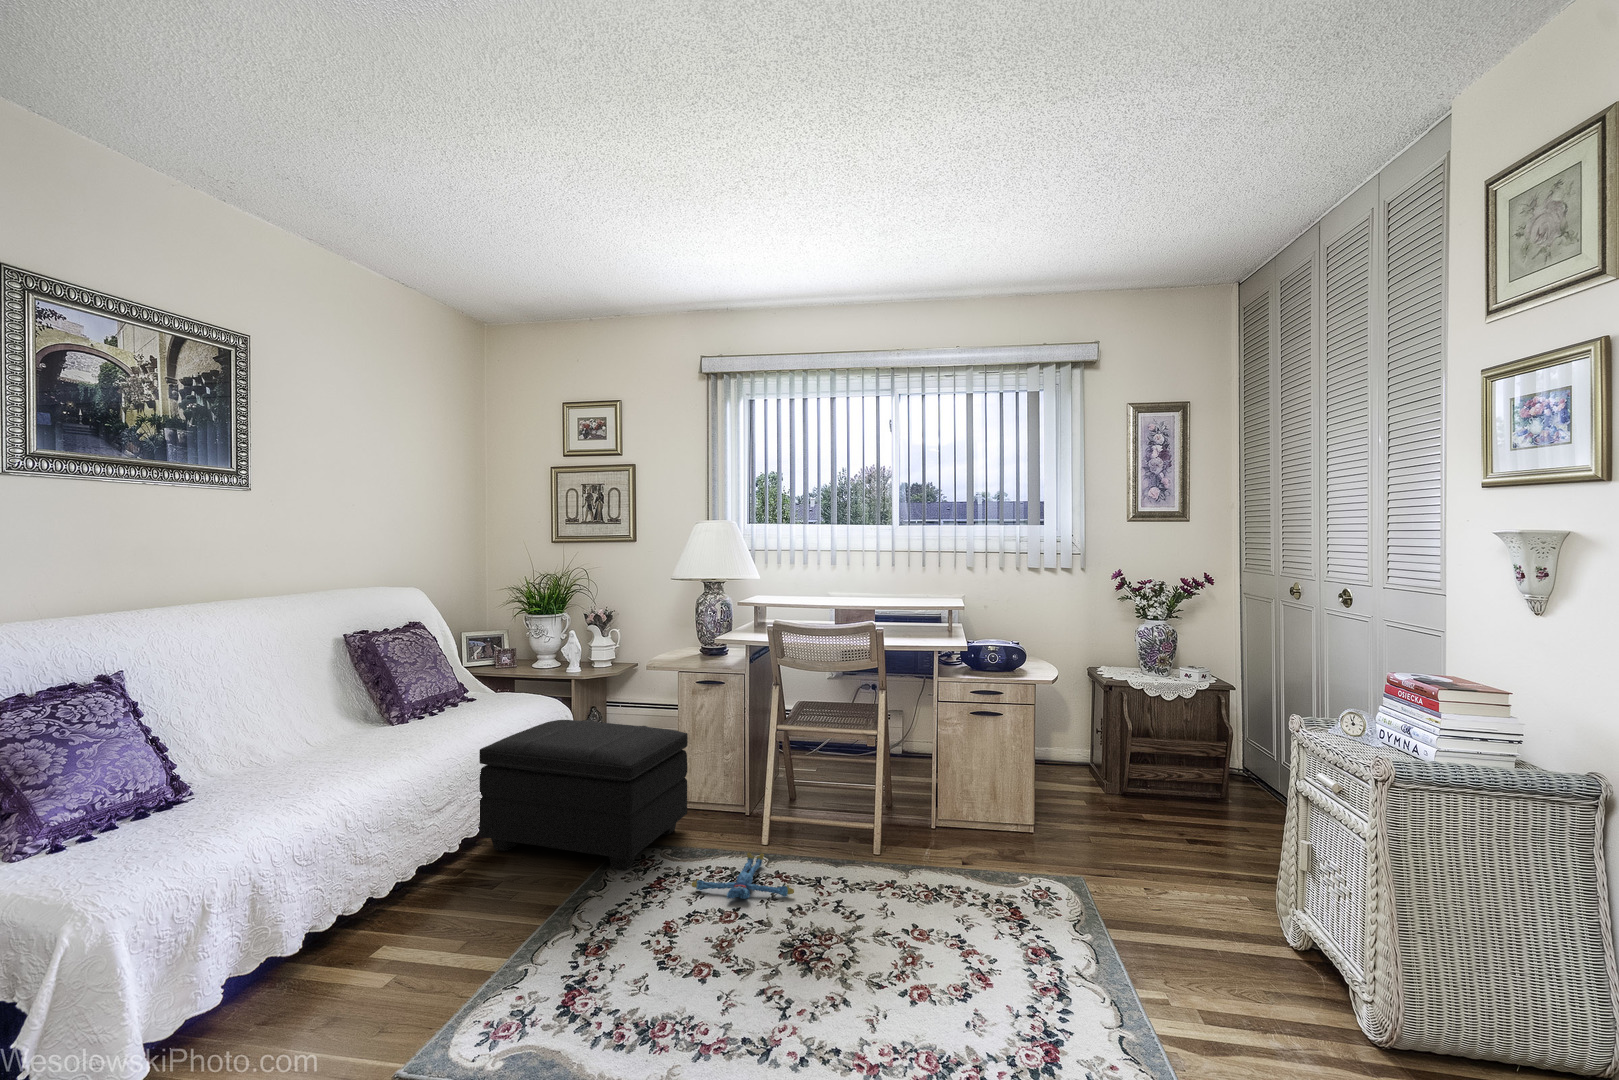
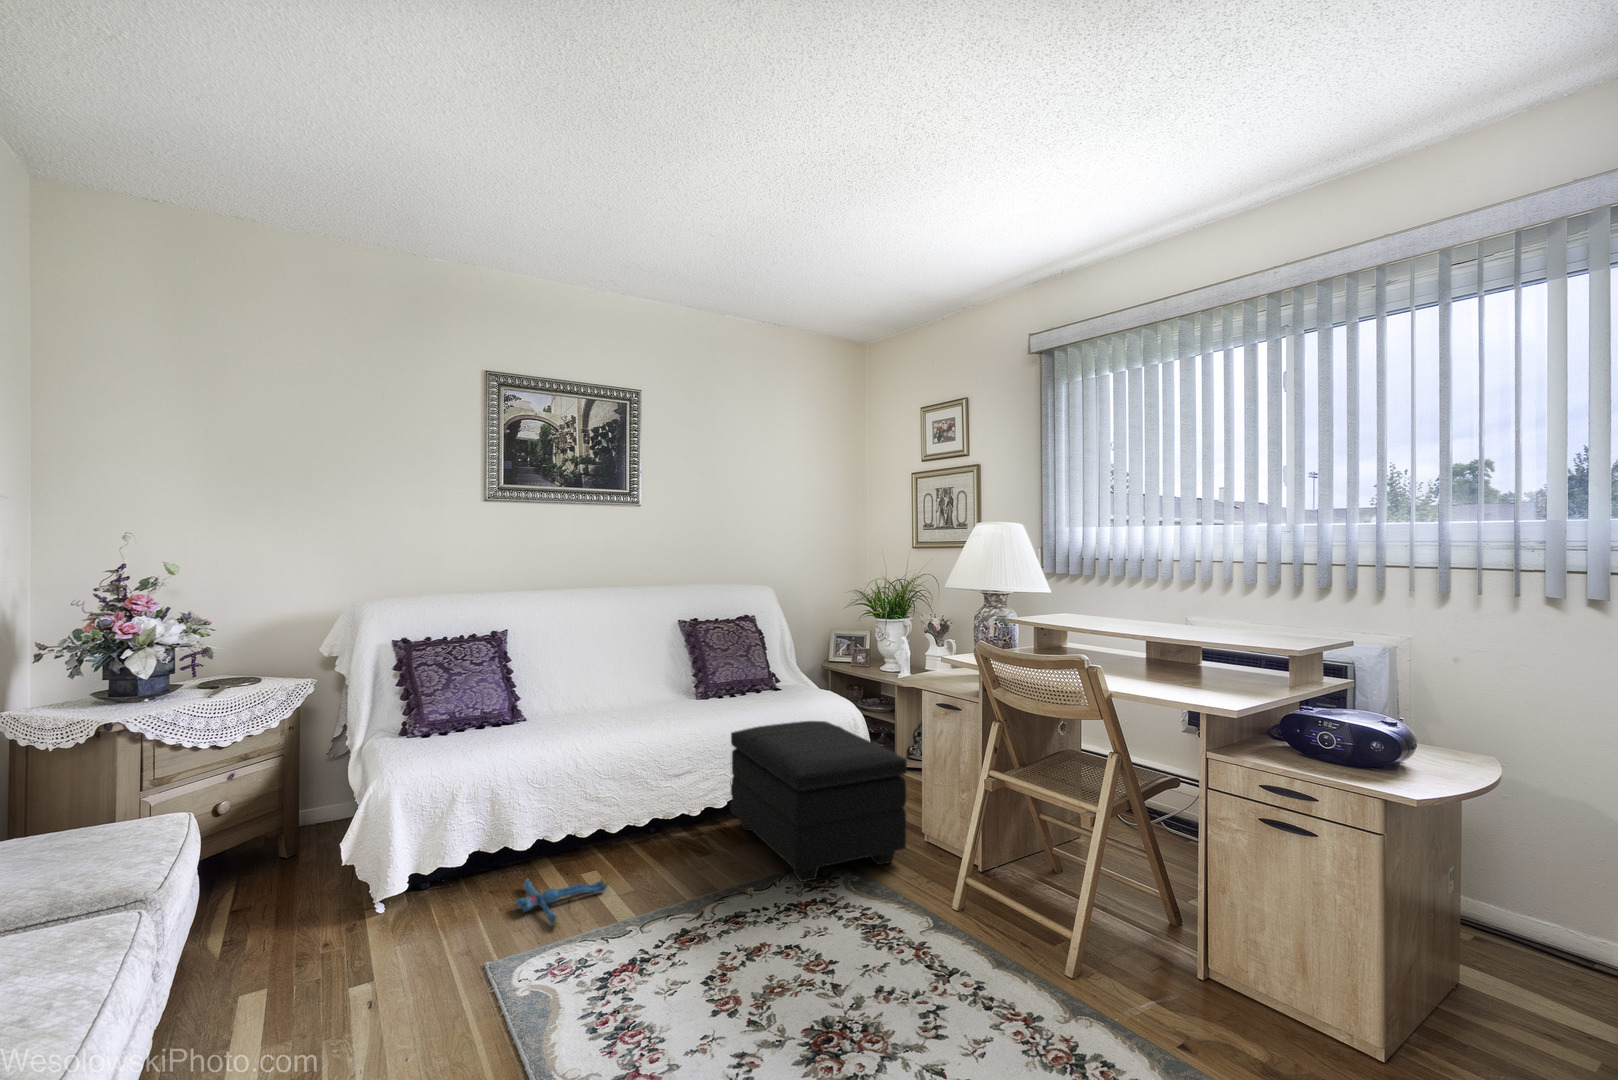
plush toy: present [692,853,794,899] -> present [515,875,609,927]

